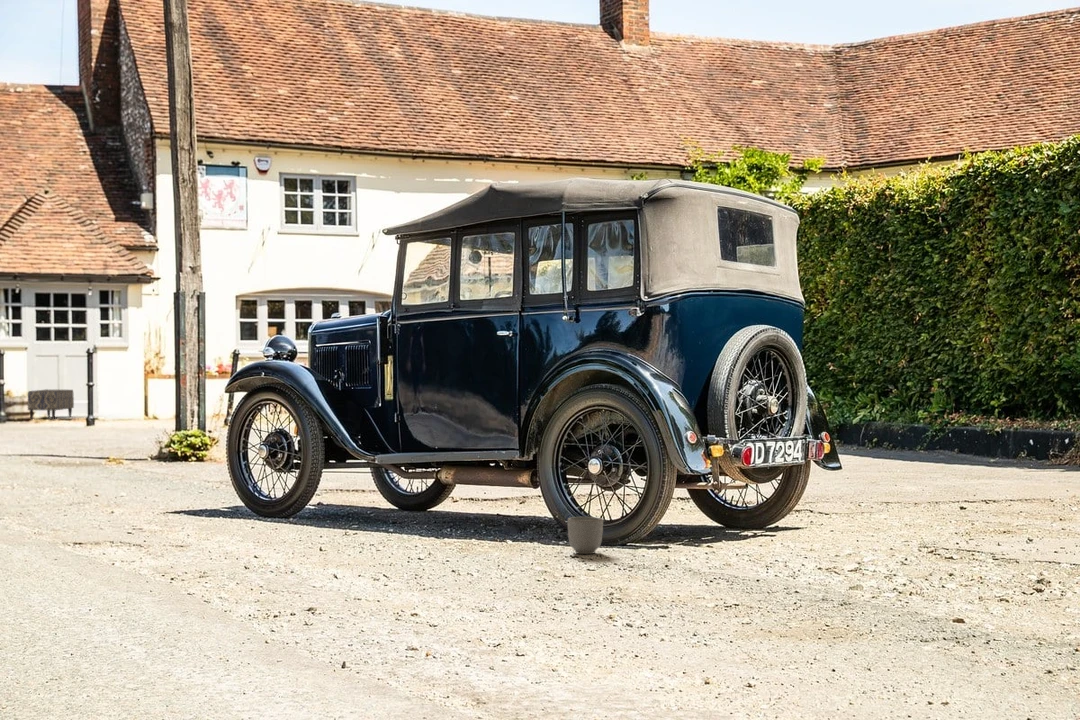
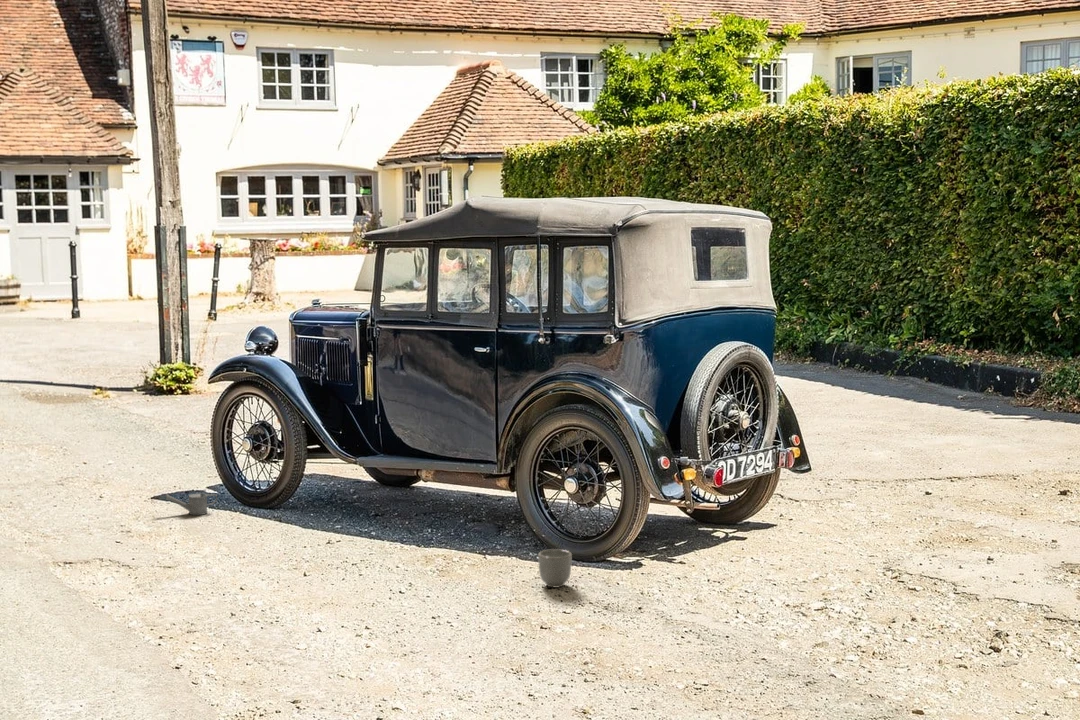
bench: present [28,390,74,419] -> none [12,274,58,306]
watering can: none [177,496,230,518] -> present [166,494,217,515]

